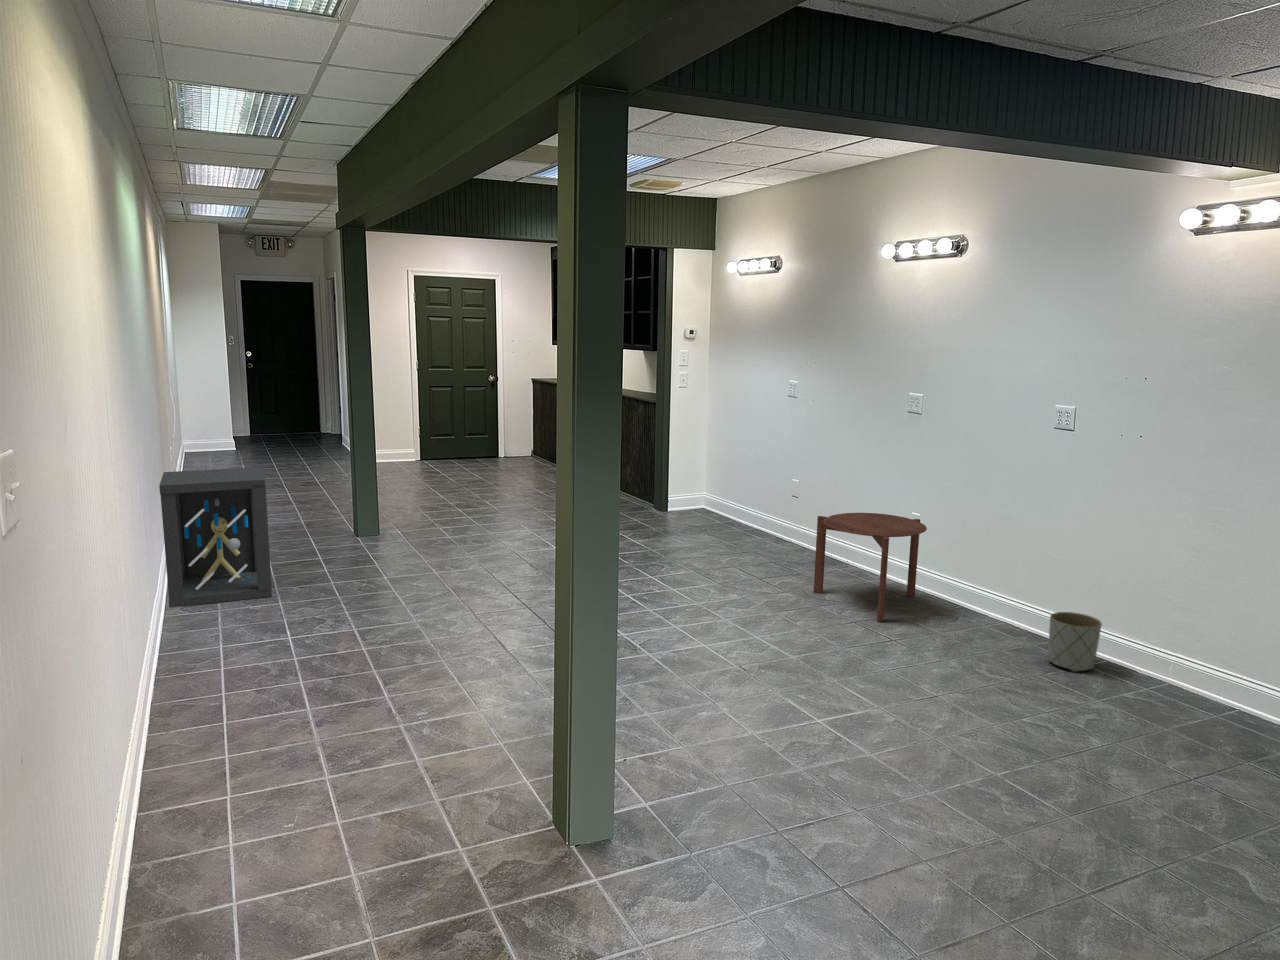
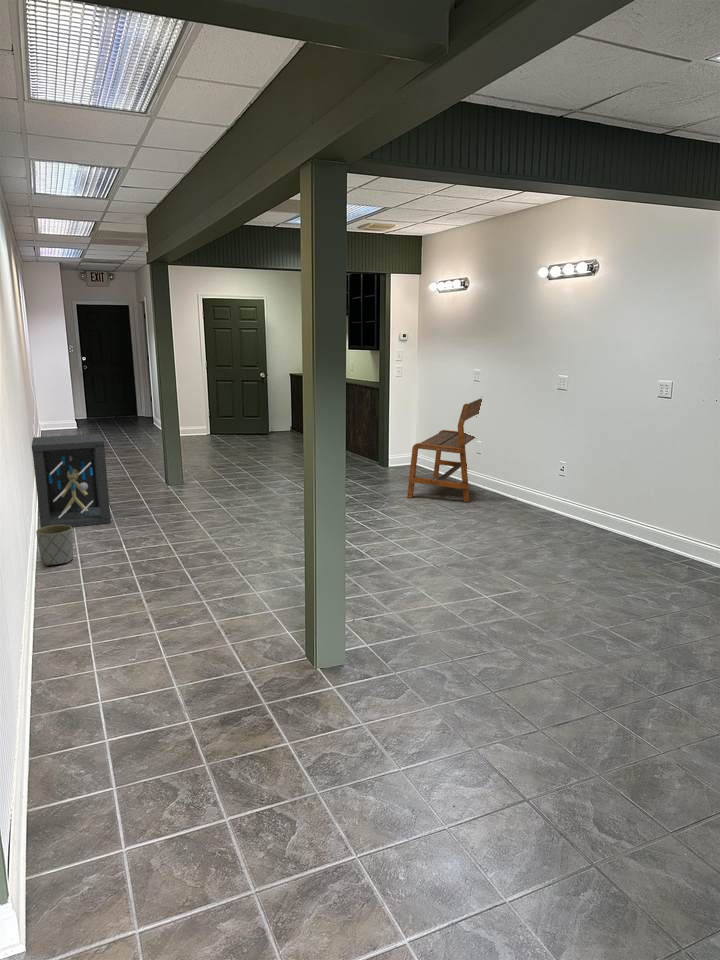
bench: none [696,419,807,569] -> present [407,398,482,502]
side table: present [814,513,927,622] -> none [490,460,569,535]
planter: present [1049,612,1102,672] -> present [36,525,73,566]

